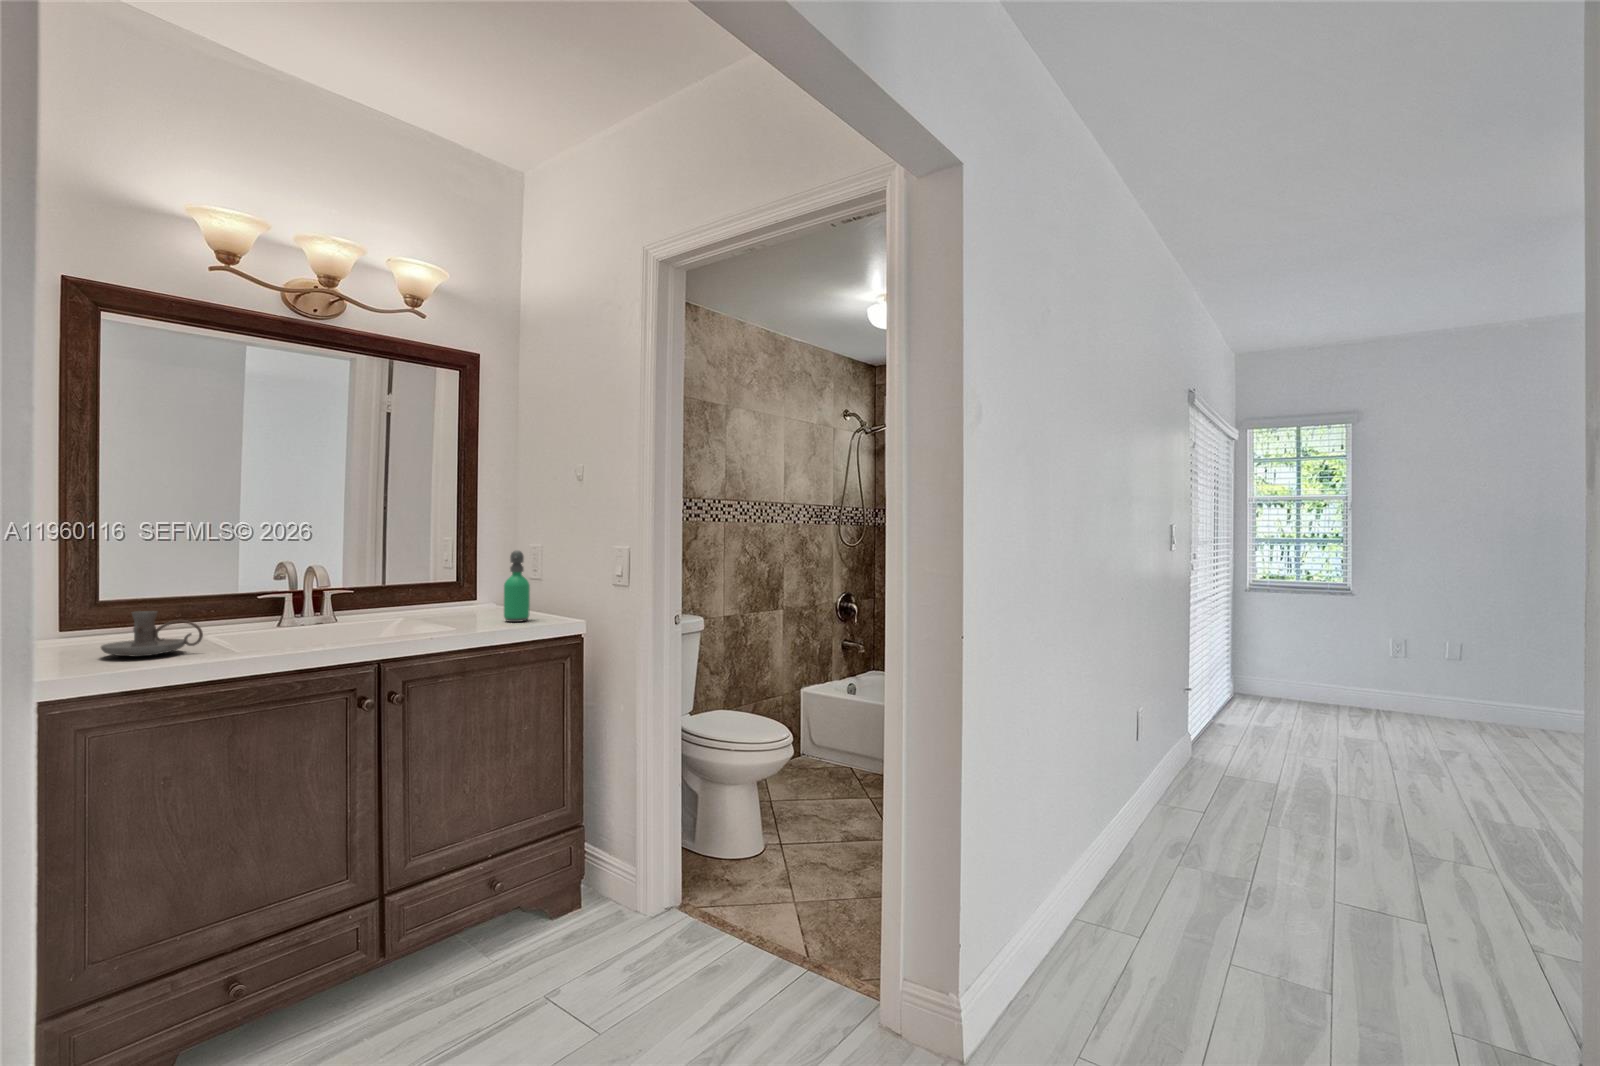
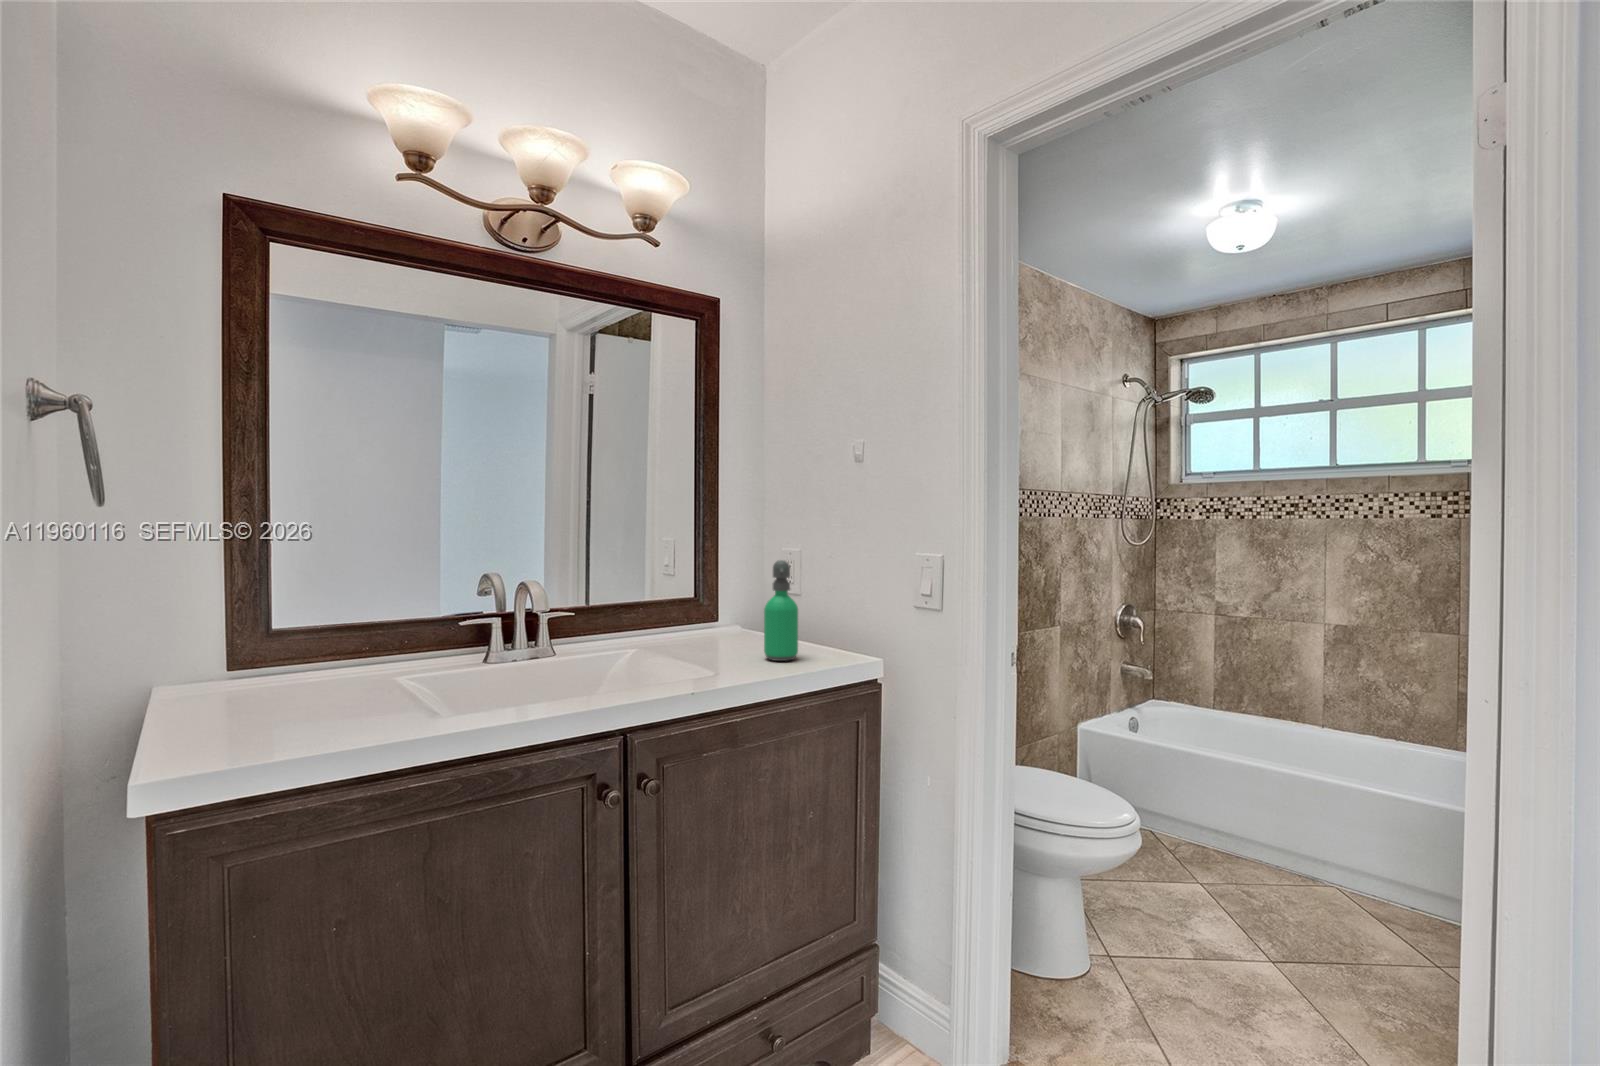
candle holder: present [101,611,203,657] -> none [243,655,377,725]

